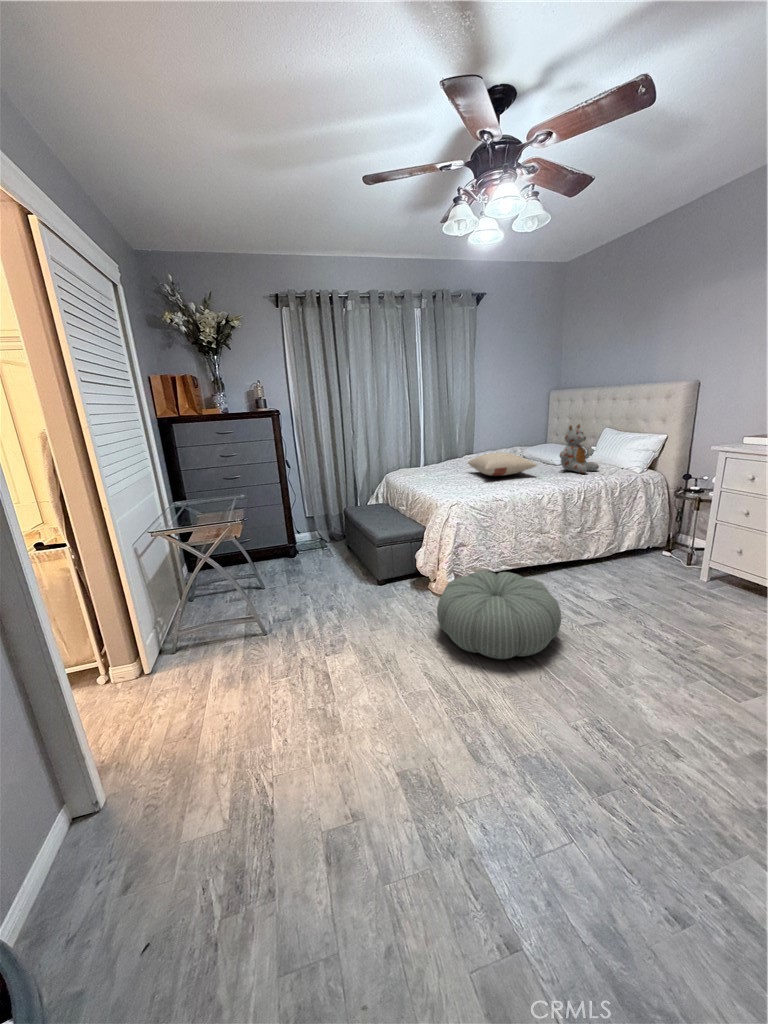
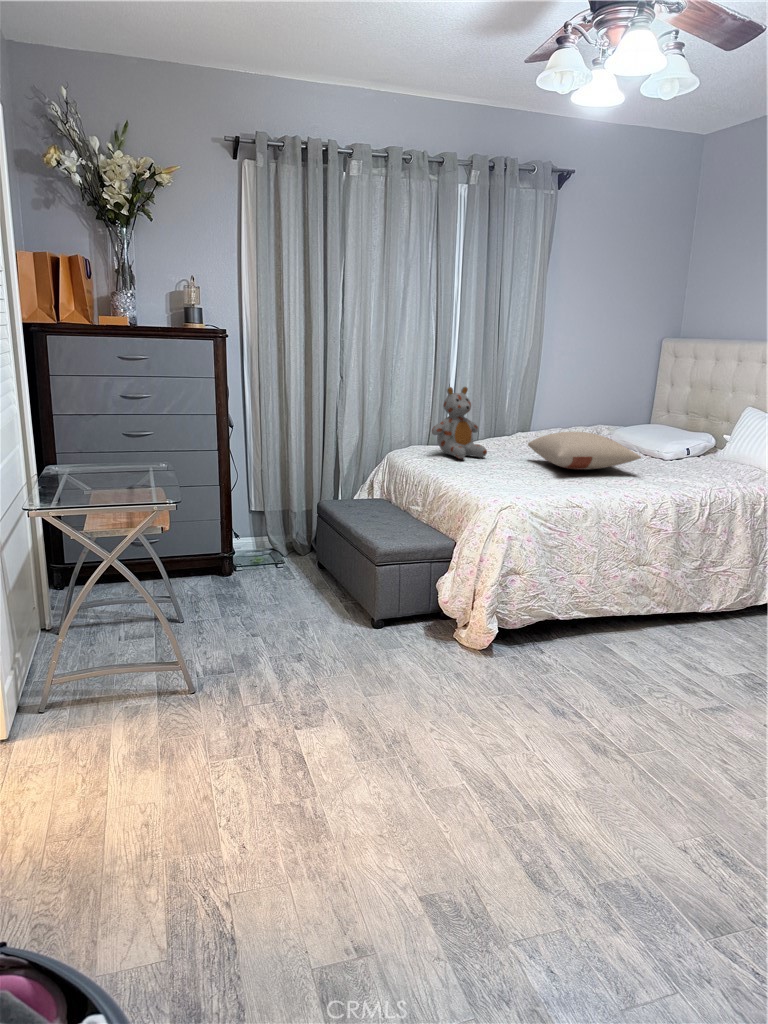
stuffed bear: present [559,424,599,473] -> present [432,387,487,459]
pouf: present [437,572,561,659] -> none [475,617,667,750]

